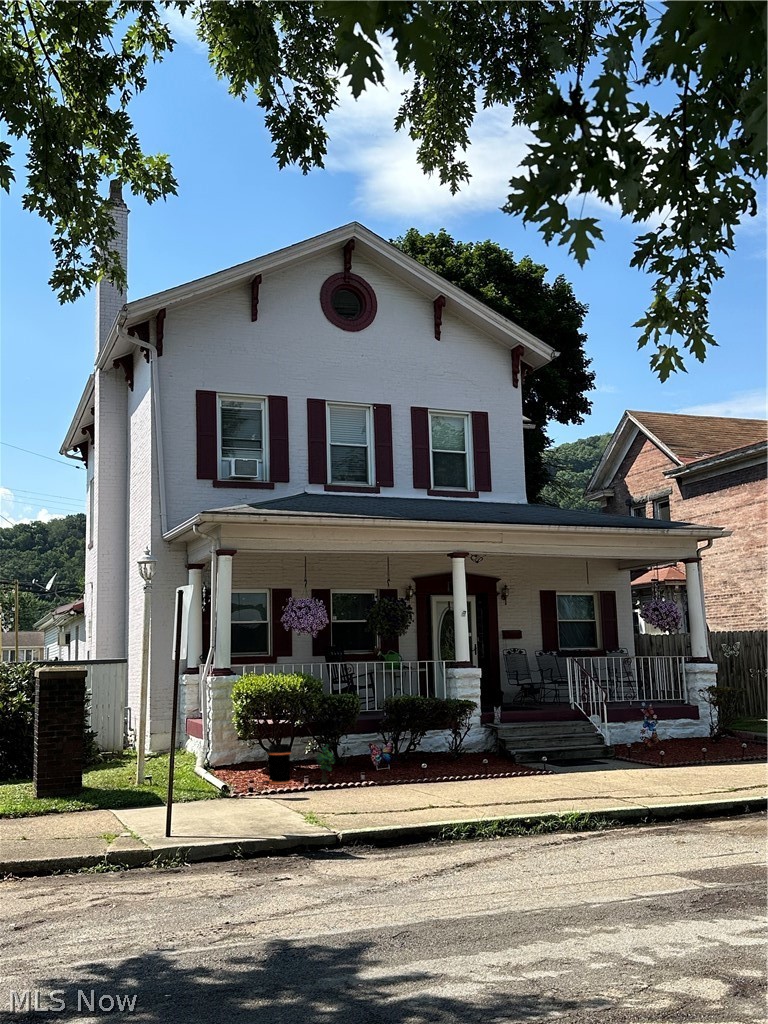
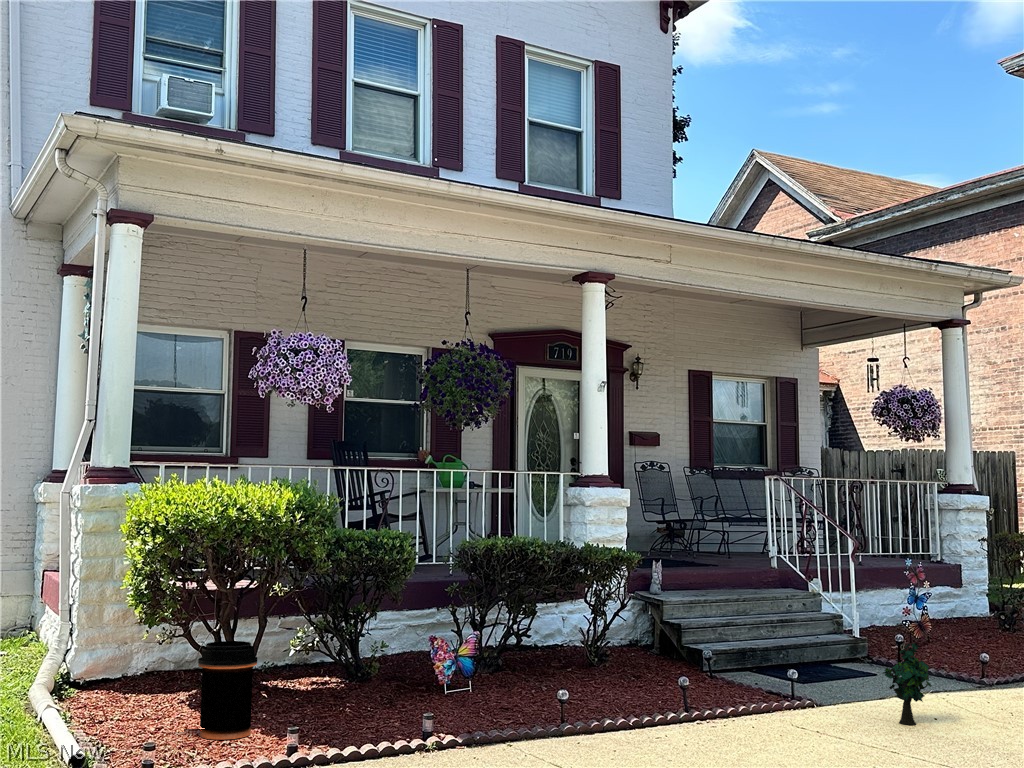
decorative plant: present [316,744,335,782] -> present [883,643,932,725]

